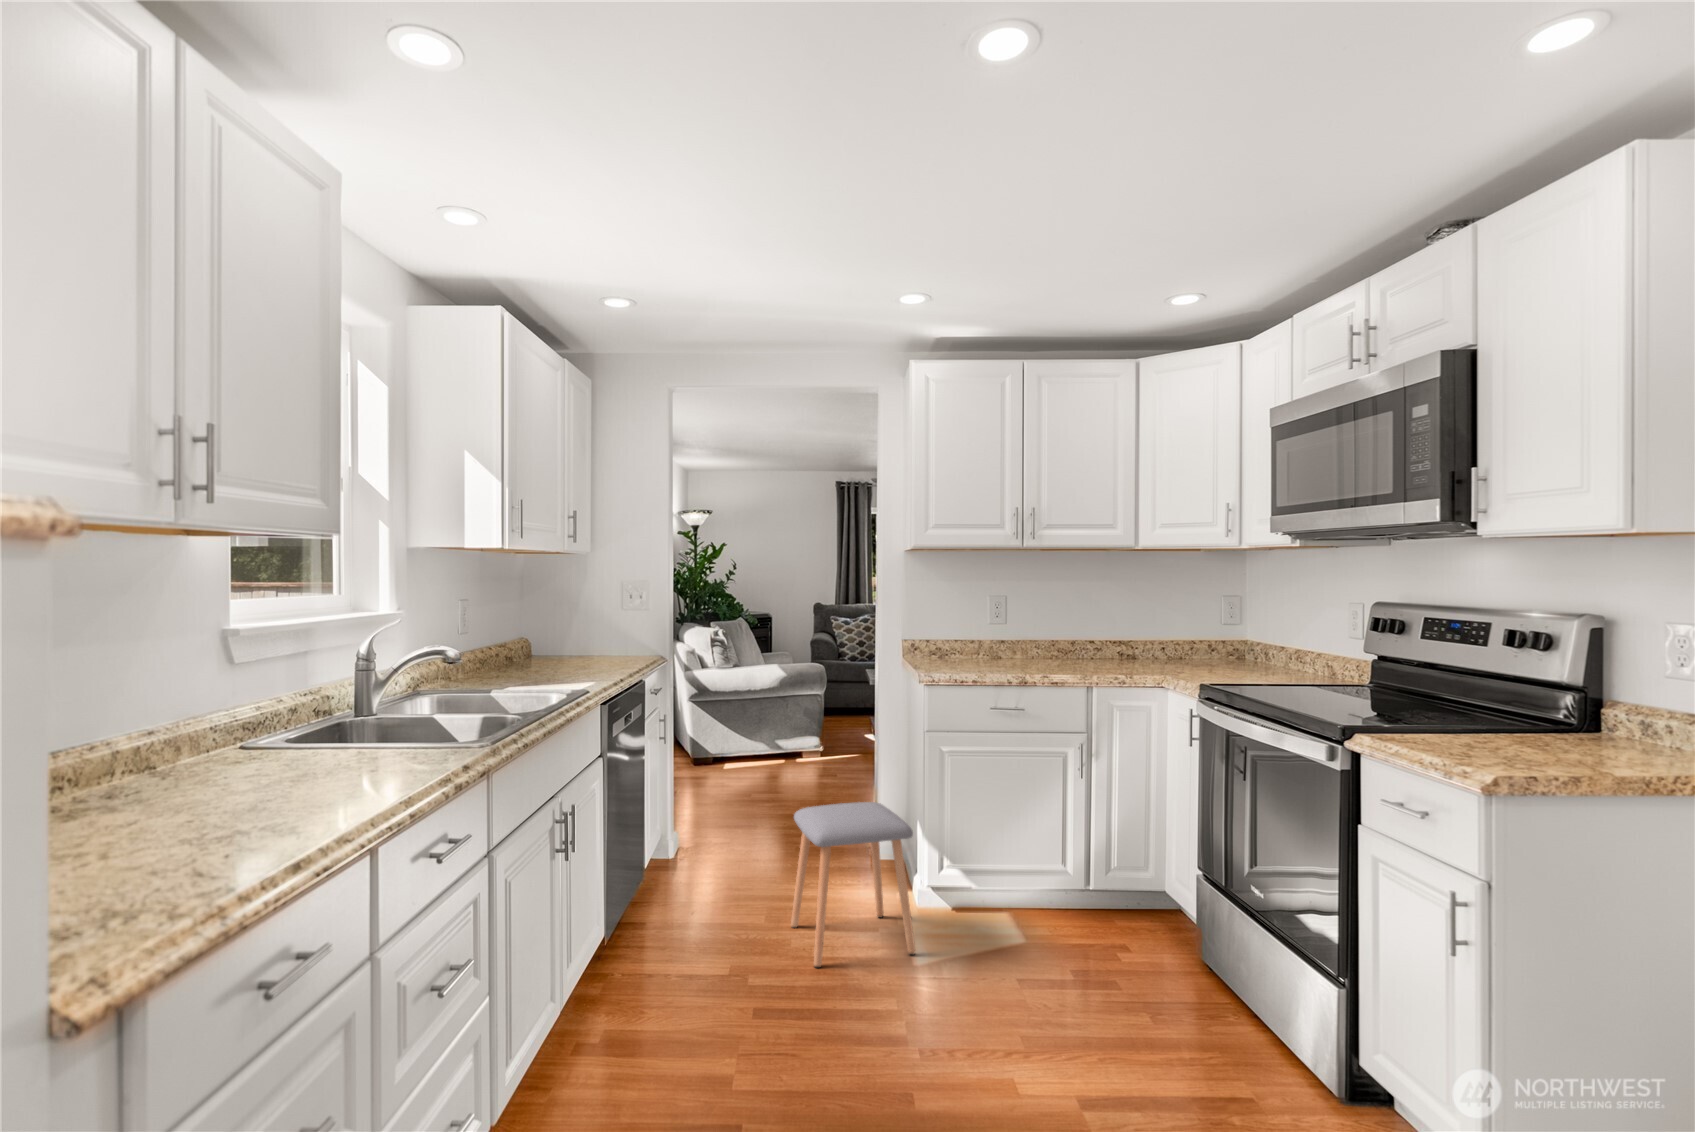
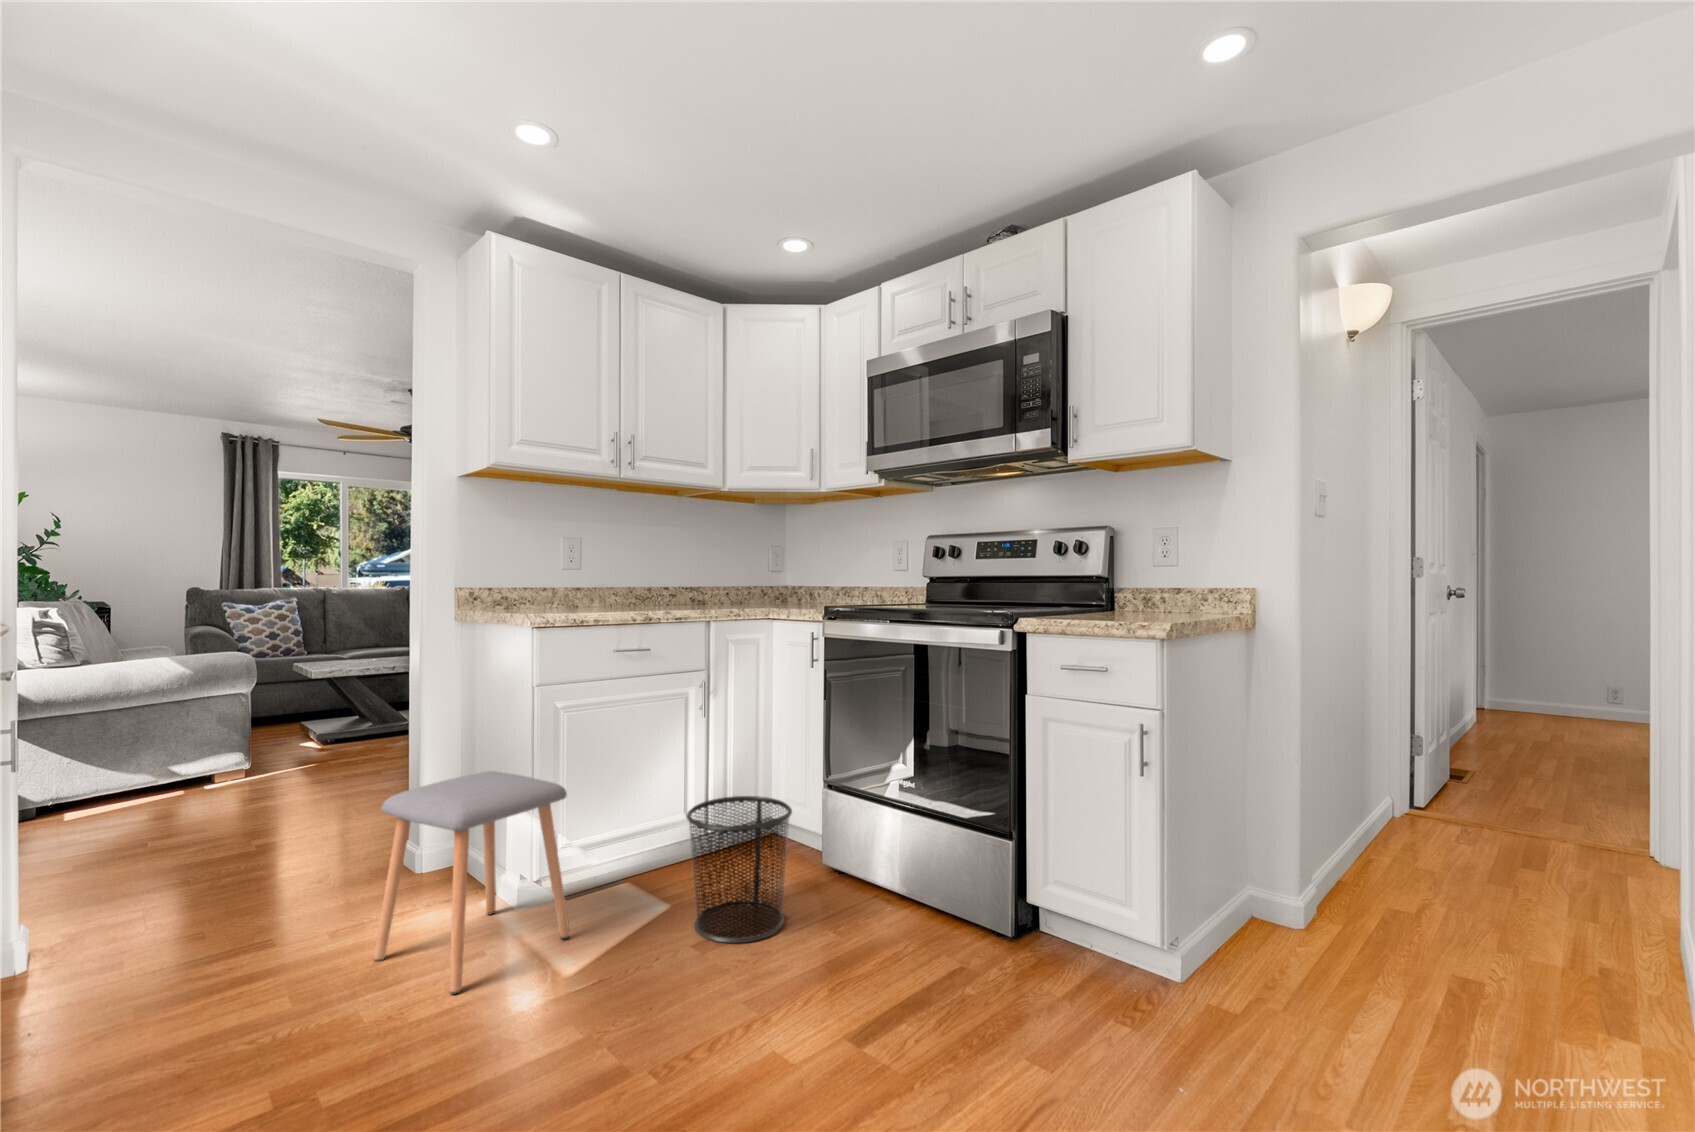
waste bin: none [1002,868,1106,1013] -> present [686,796,792,943]

